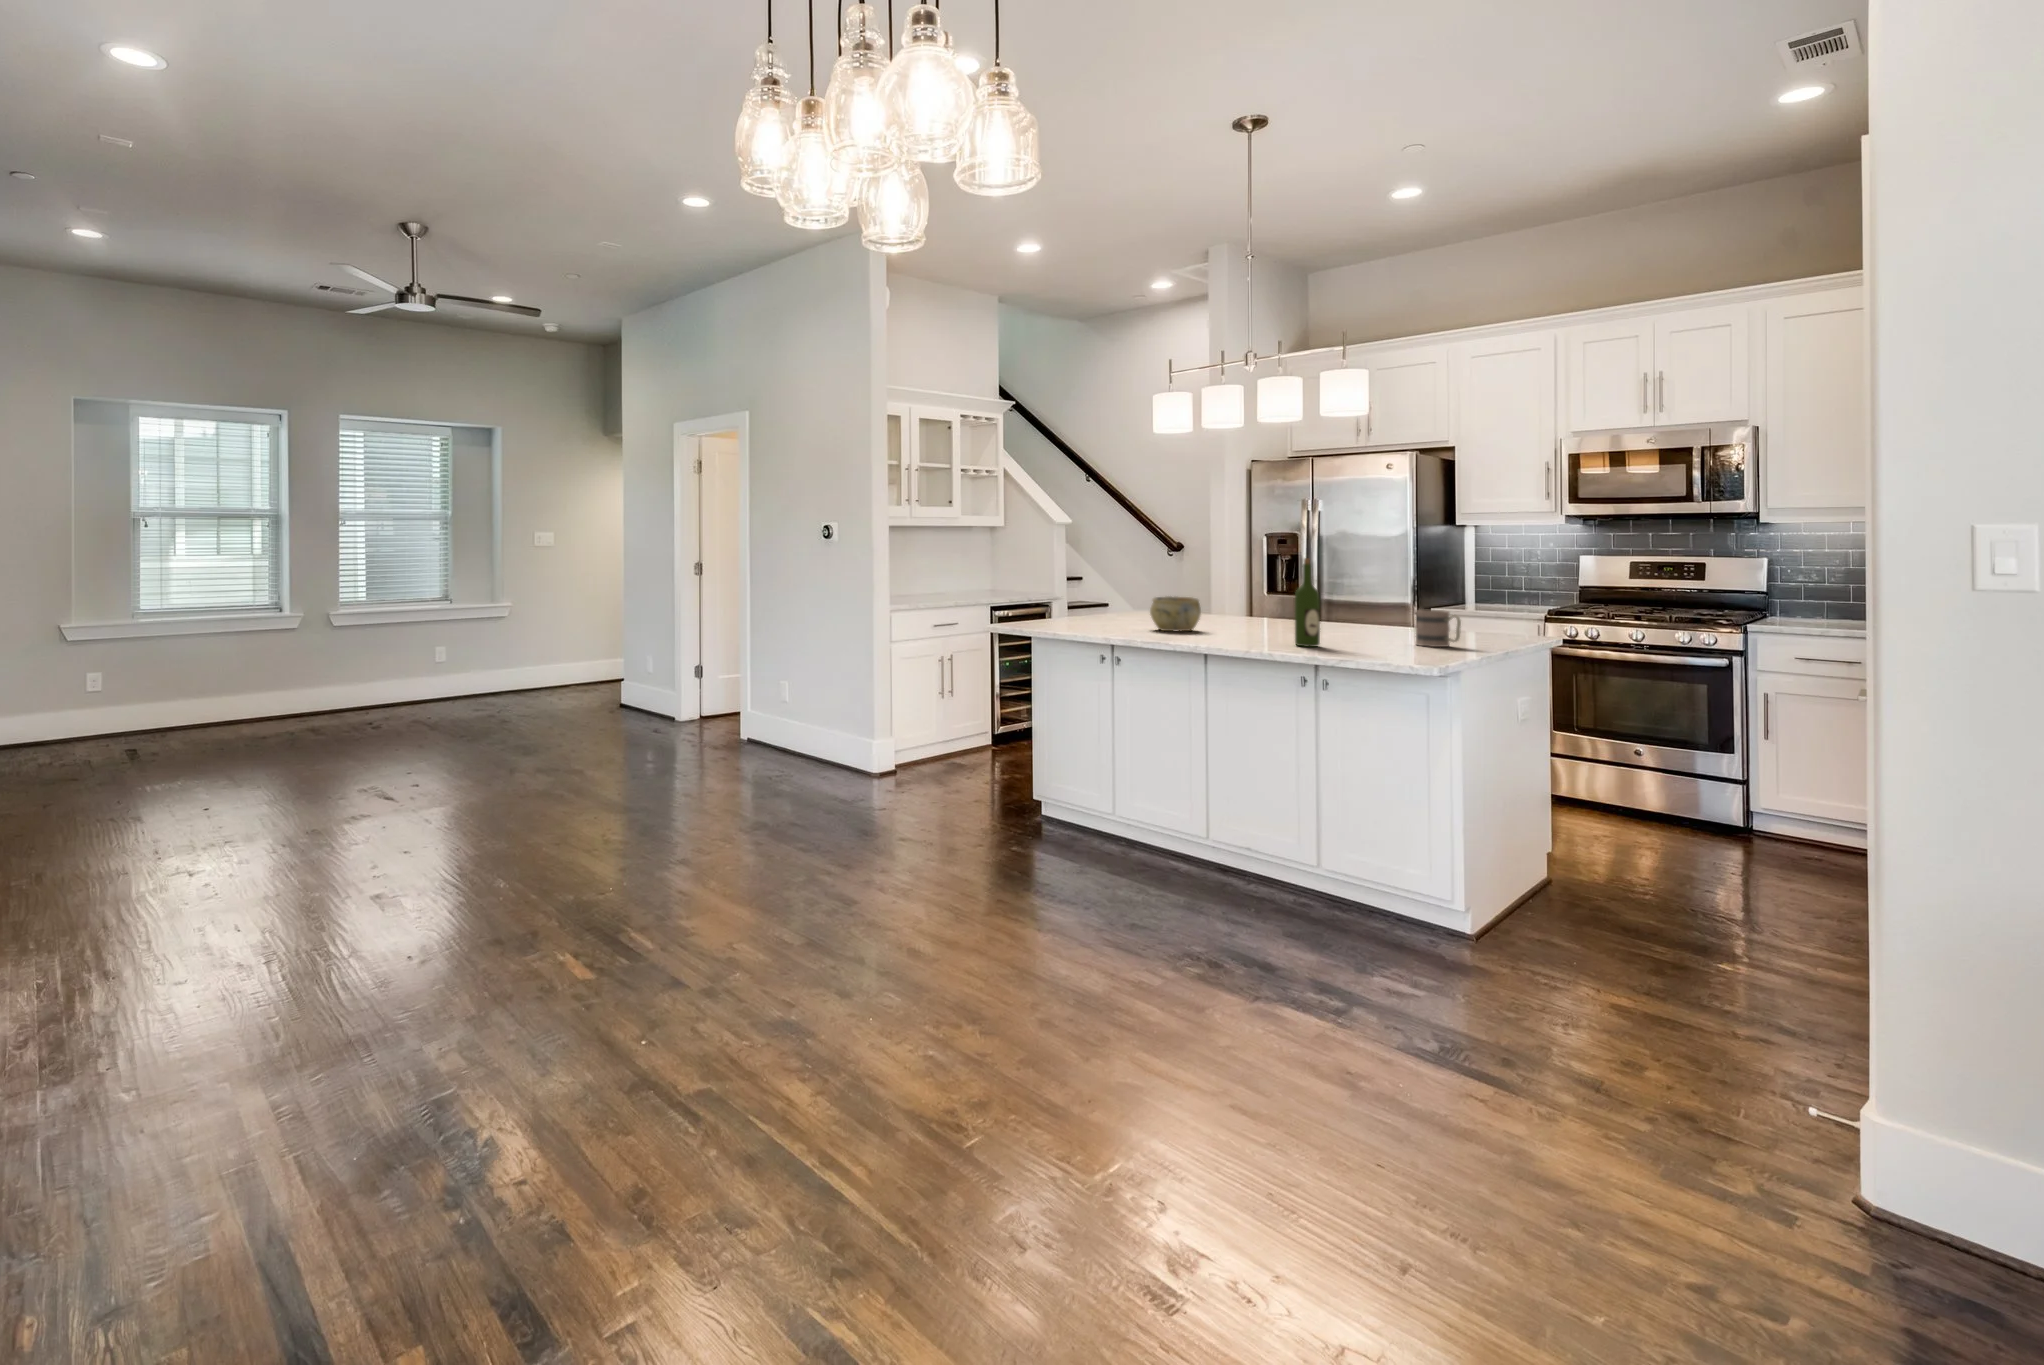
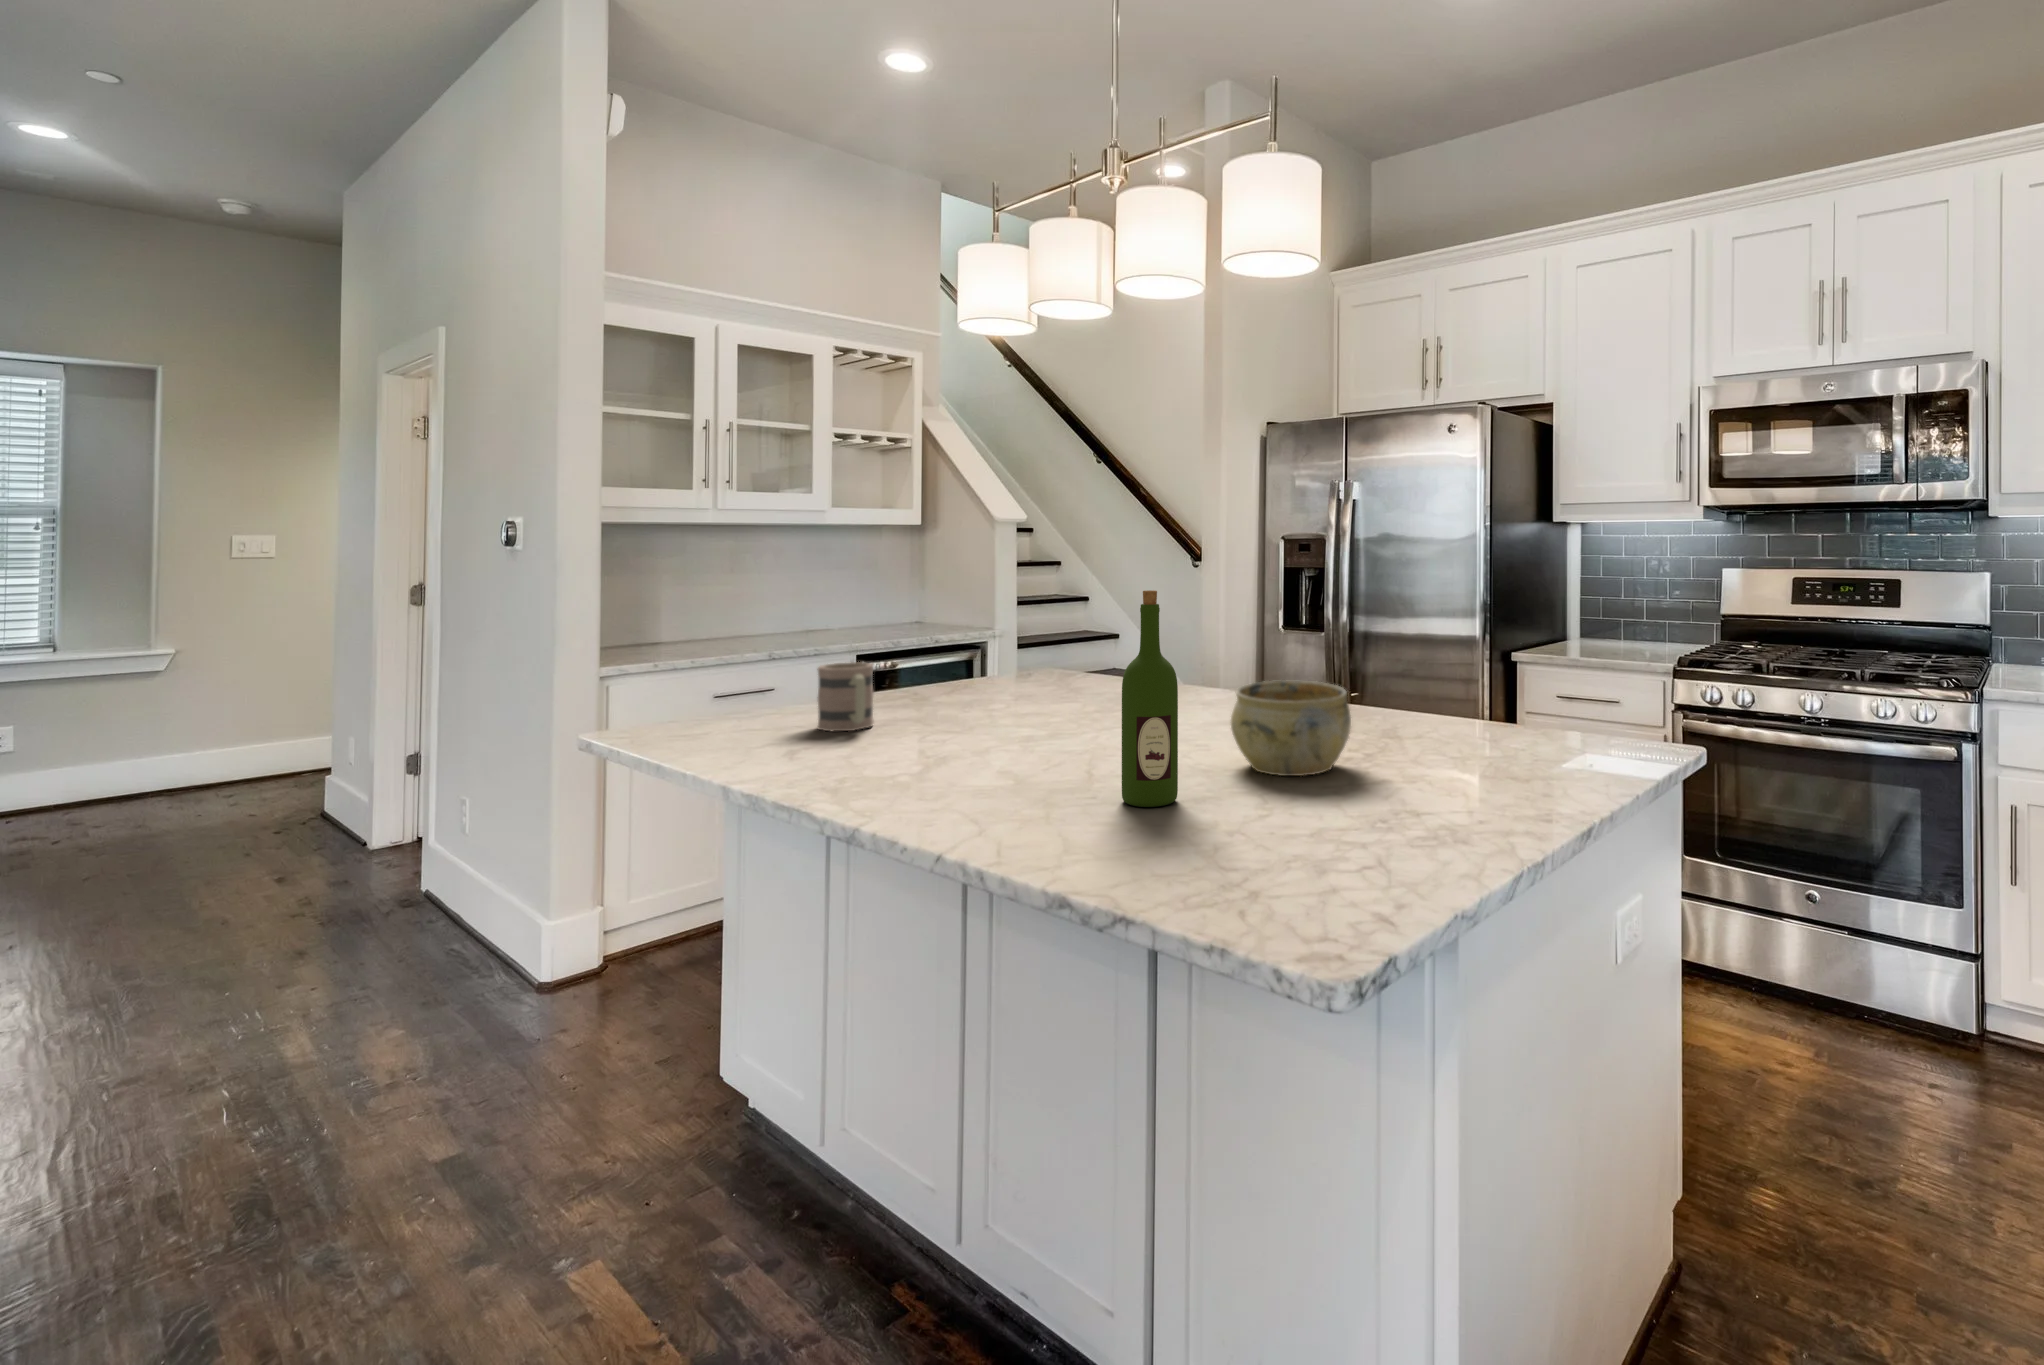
ceramic bowl: present [1150,596,1201,631] -> present [1231,680,1351,776]
mug: present [1416,610,1461,647] -> present [817,662,873,731]

